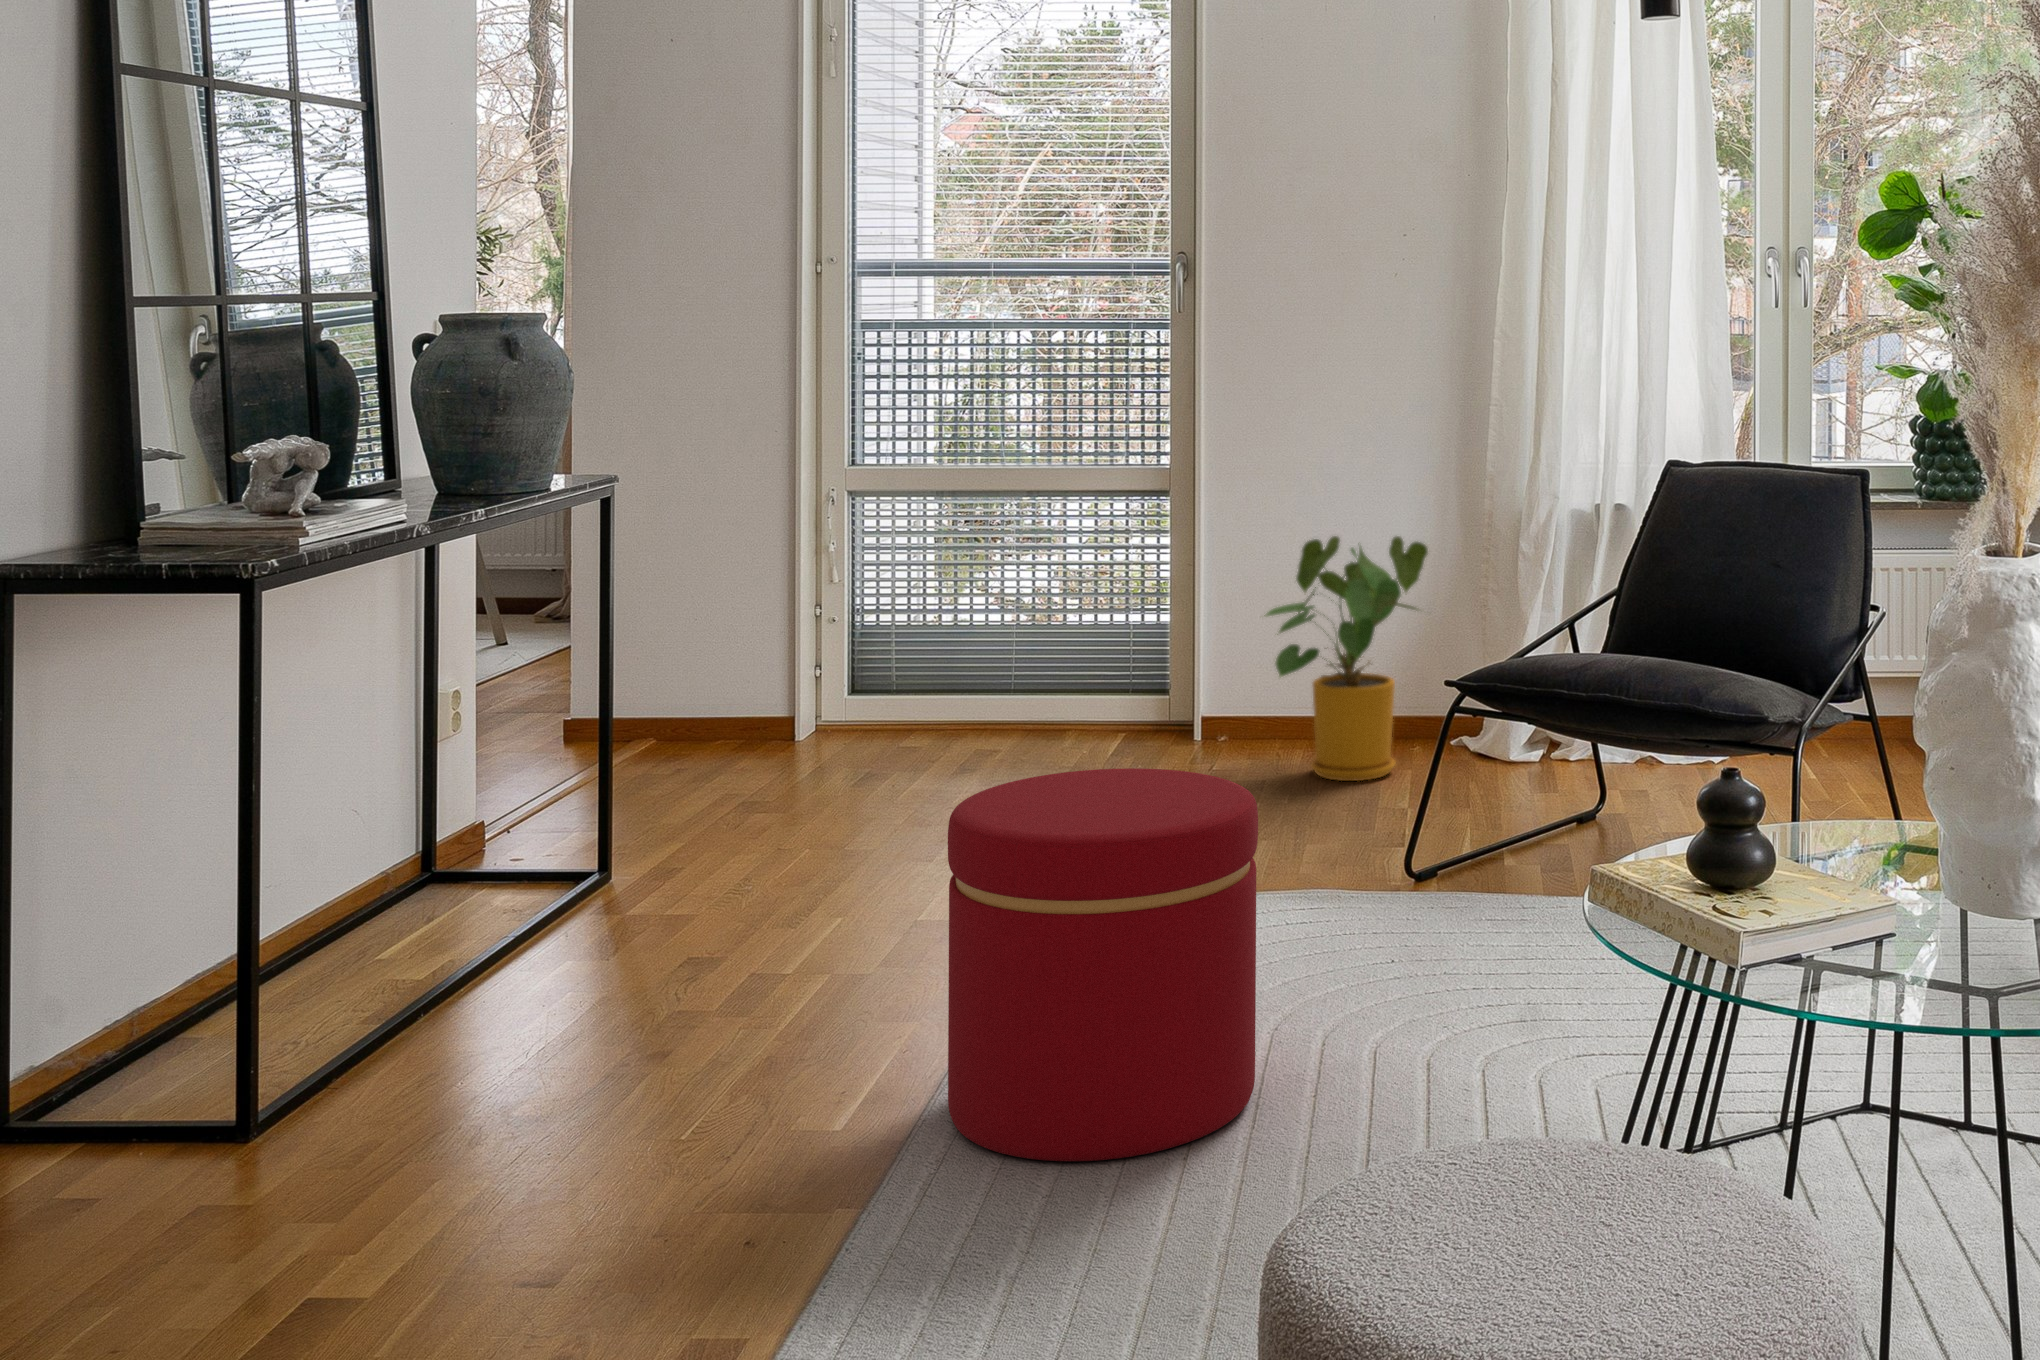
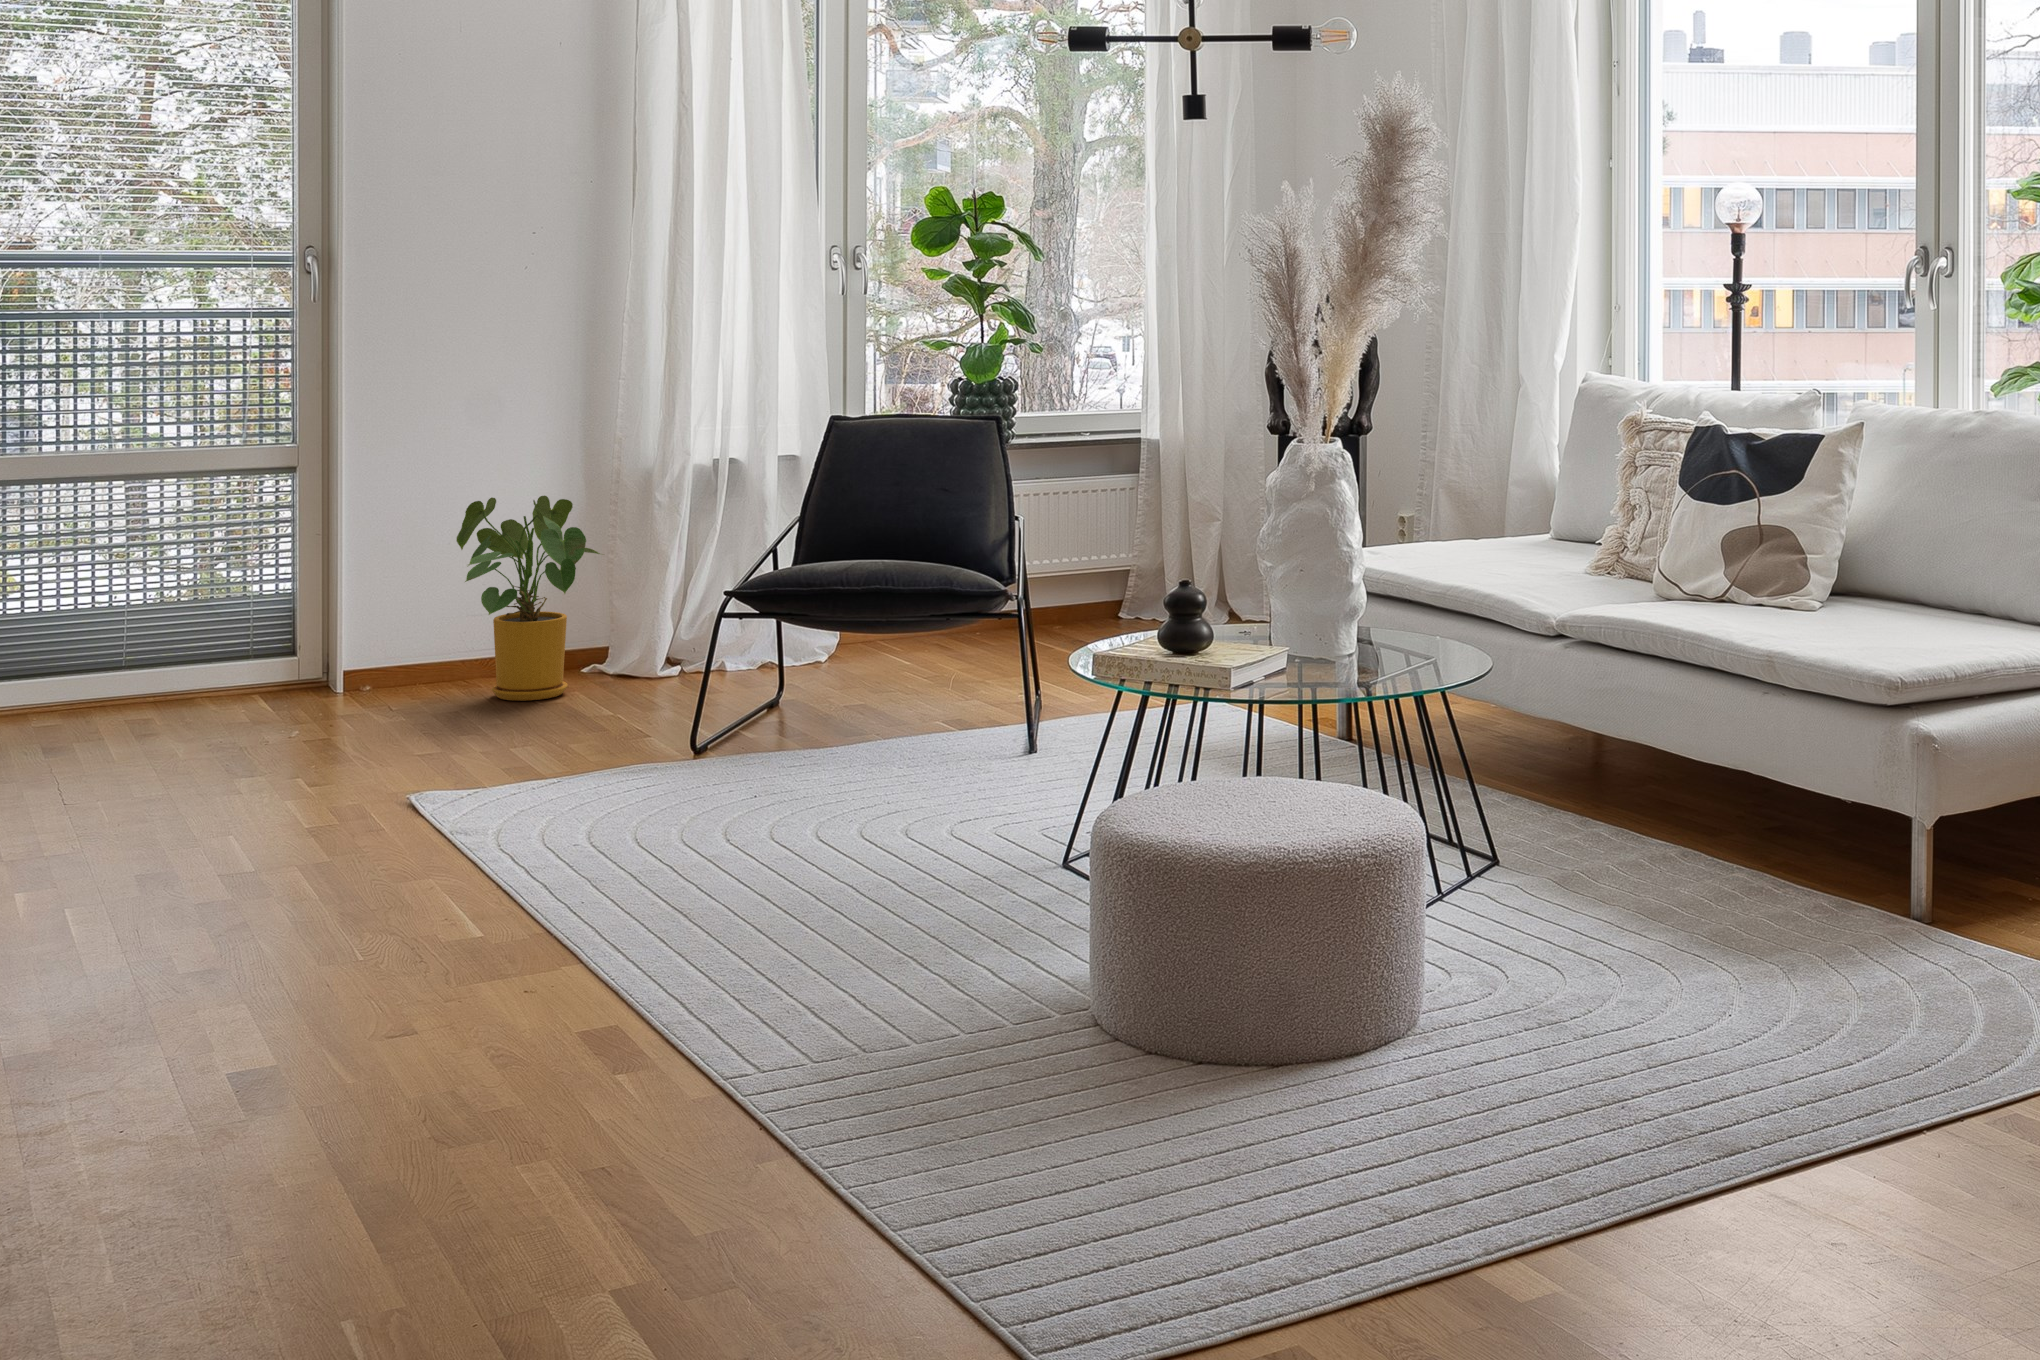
ottoman: present [948,768,1258,1161] -> none [554,640,781,905]

